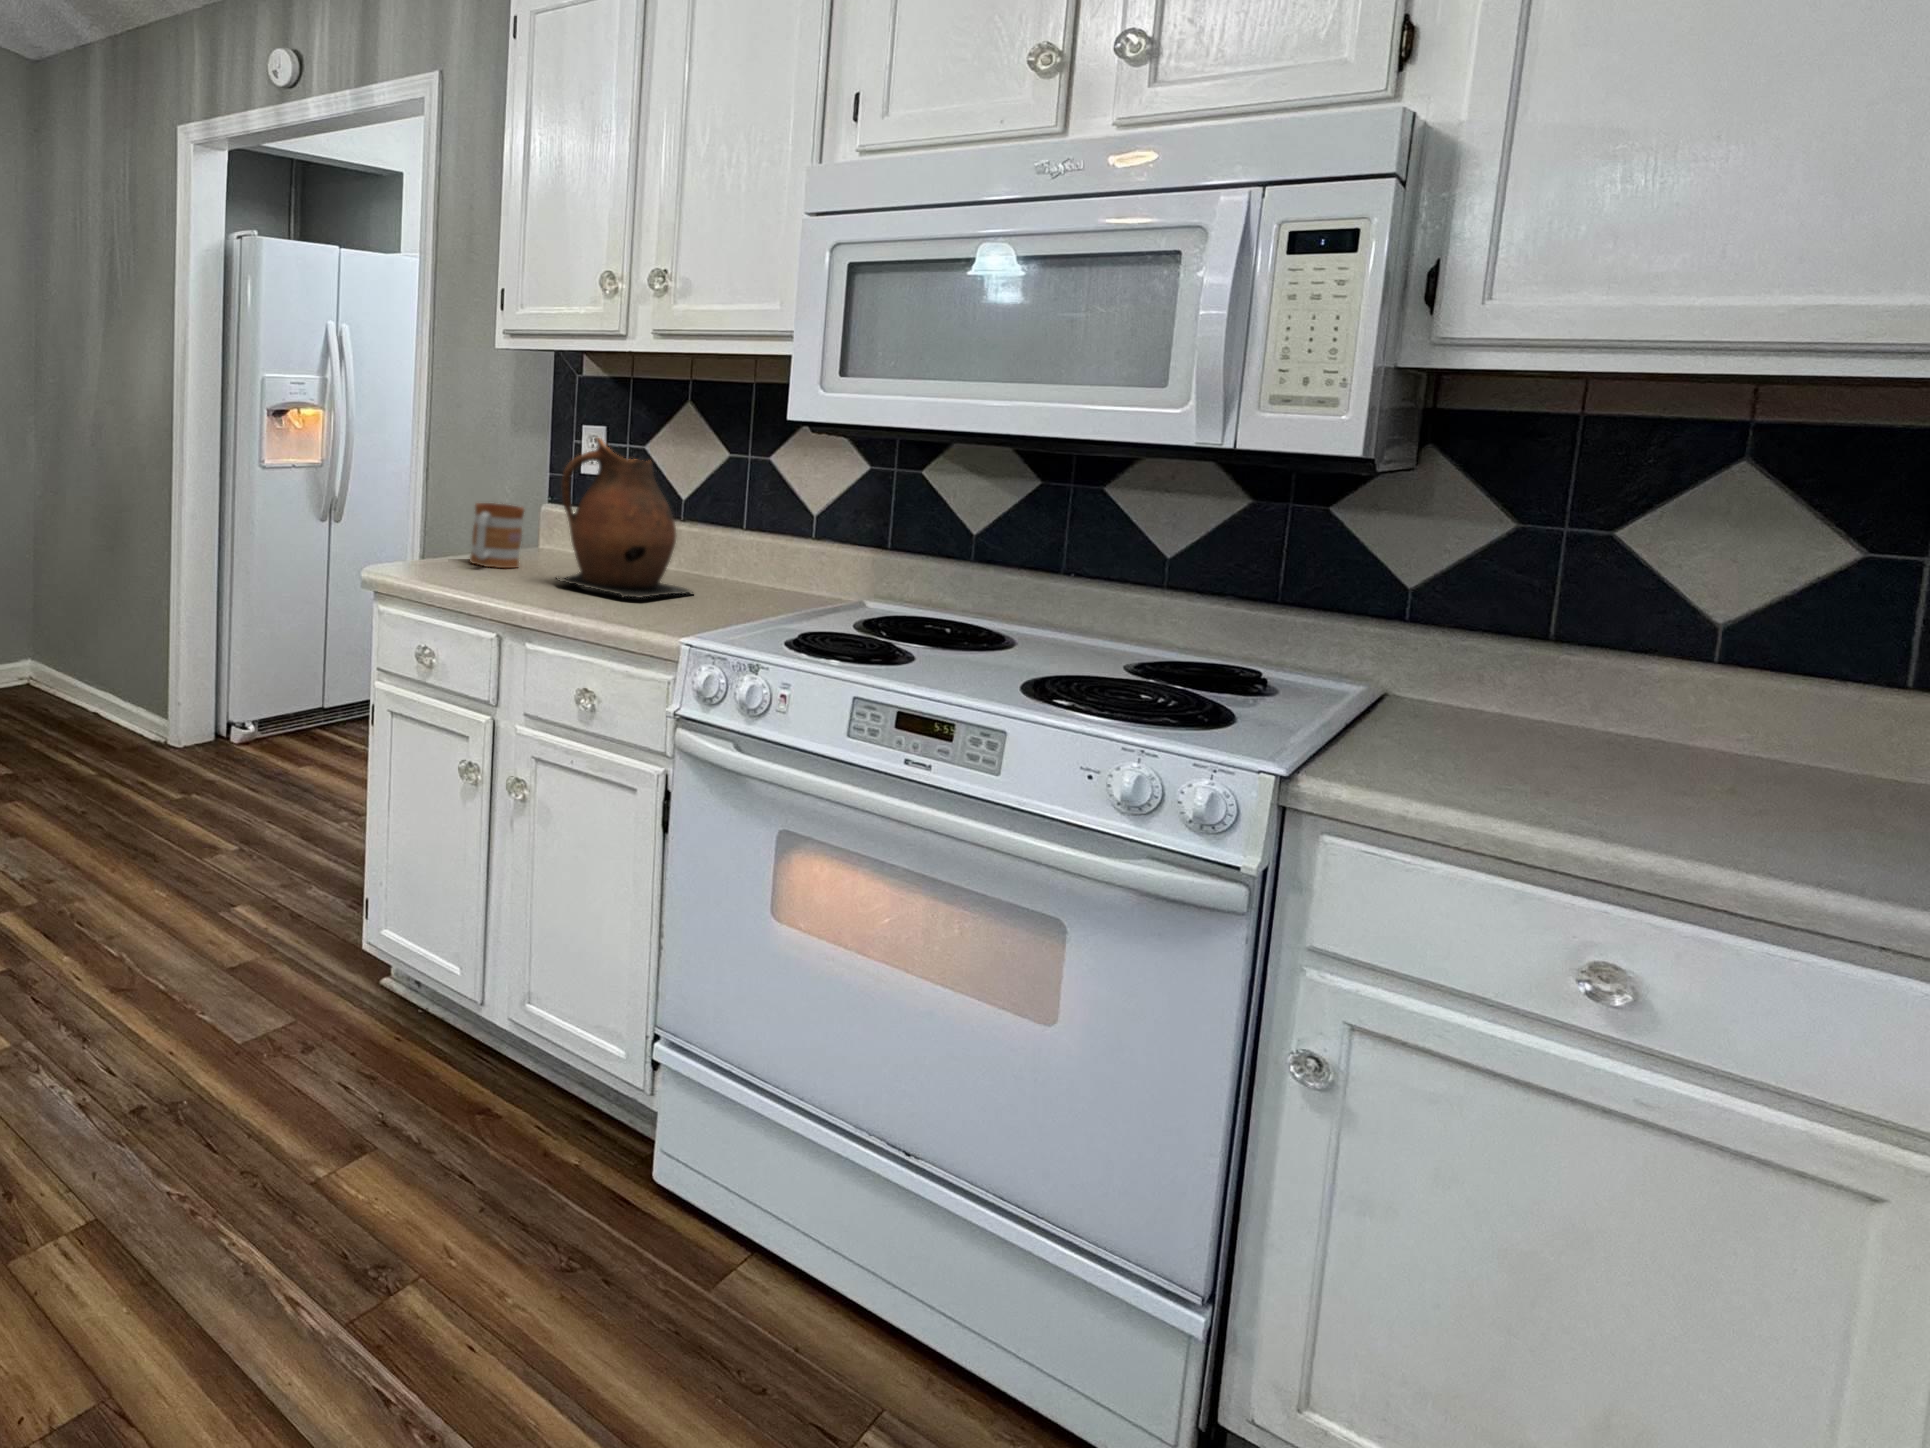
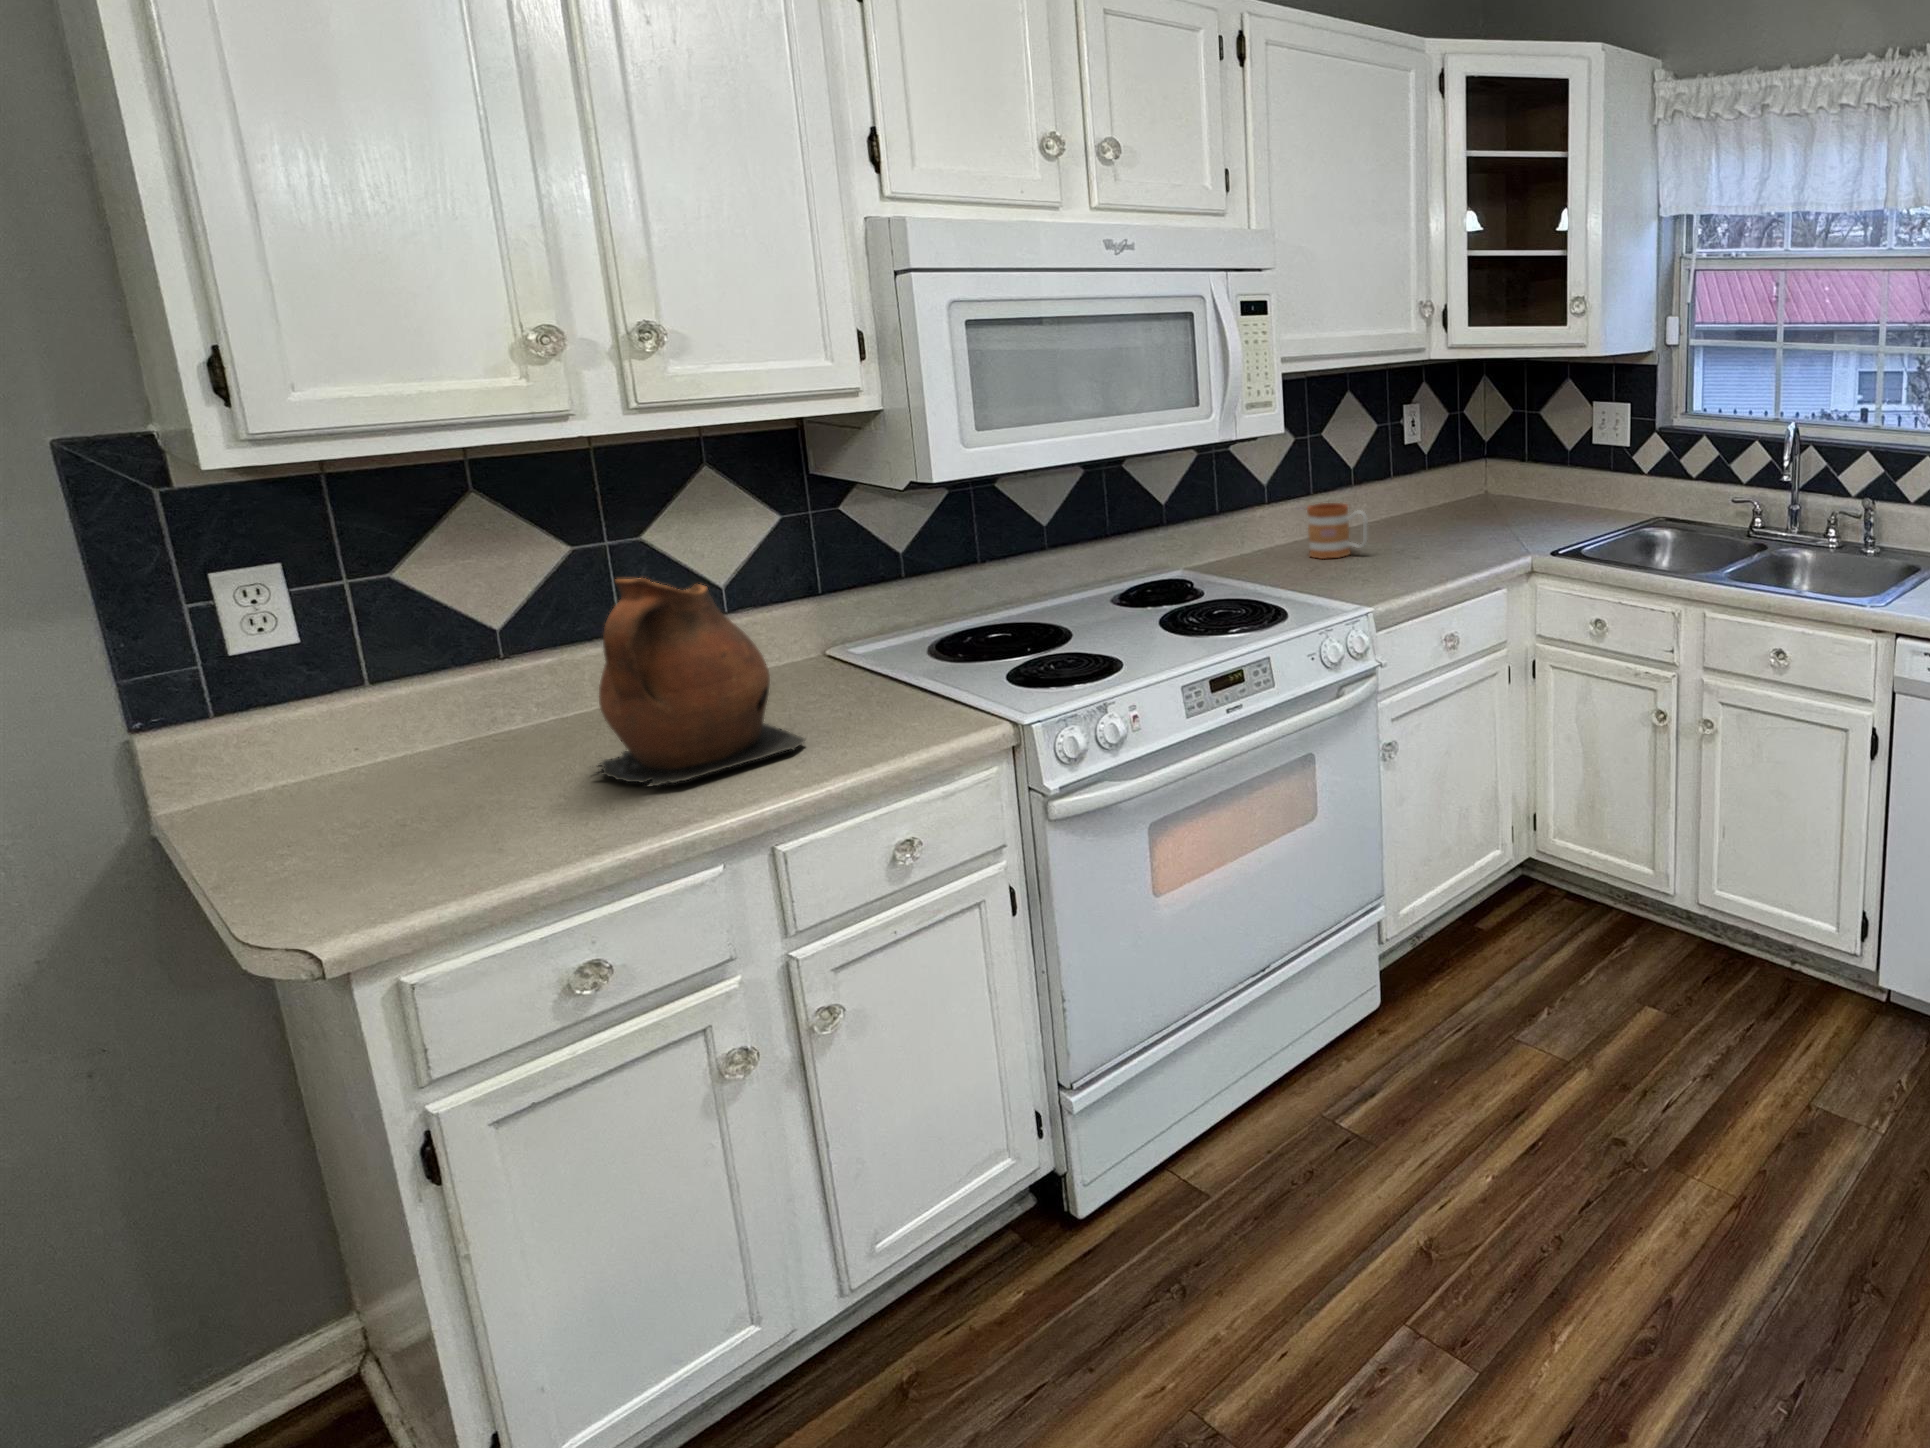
mug: present [470,503,524,568] -> present [1307,503,1368,559]

